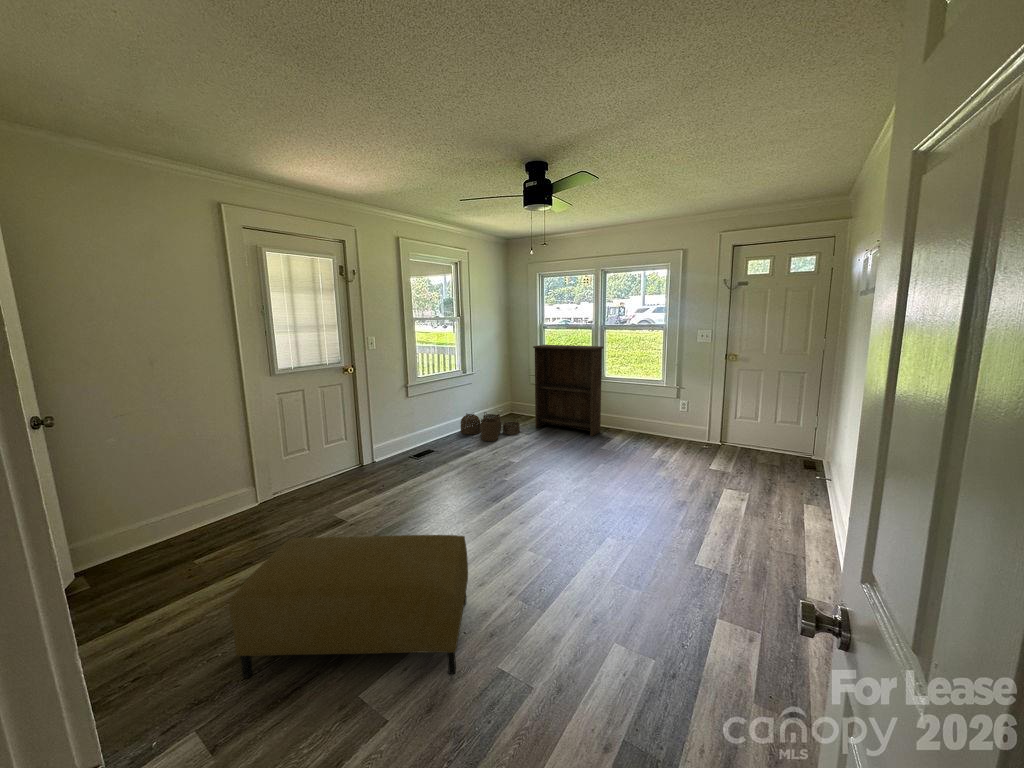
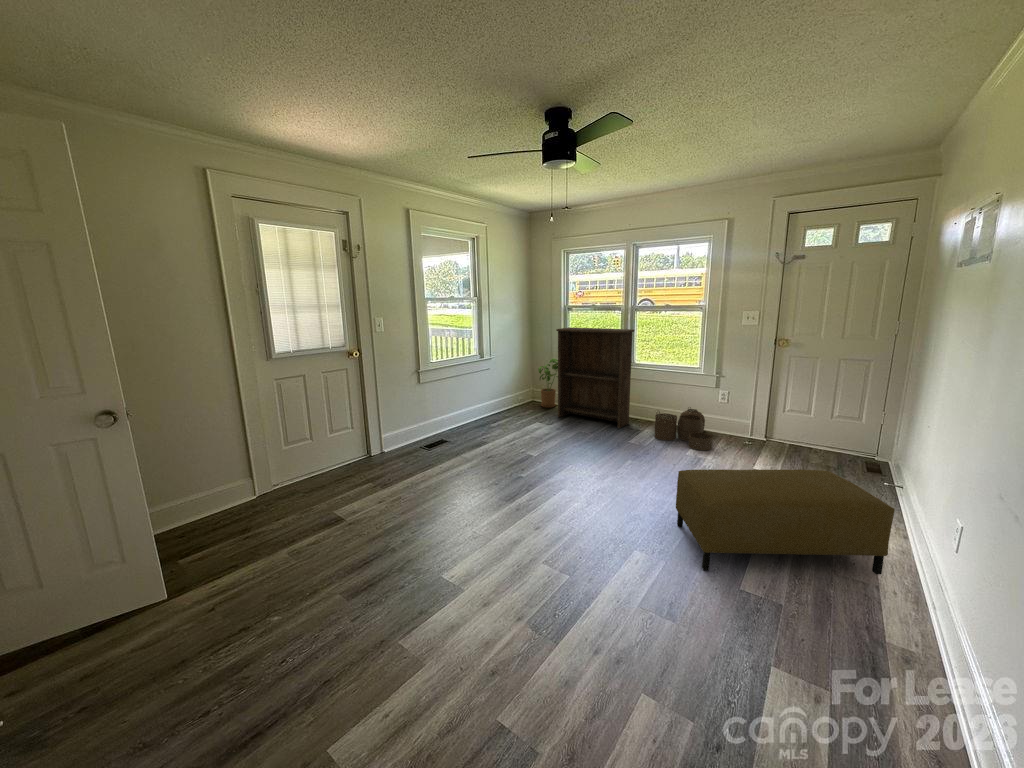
house plant: none [516,373,543,419] -> present [538,359,558,407]
woven basket: present [460,412,520,441] -> present [655,407,713,450]
ottoman: present [229,535,468,678] -> present [676,469,895,574]

